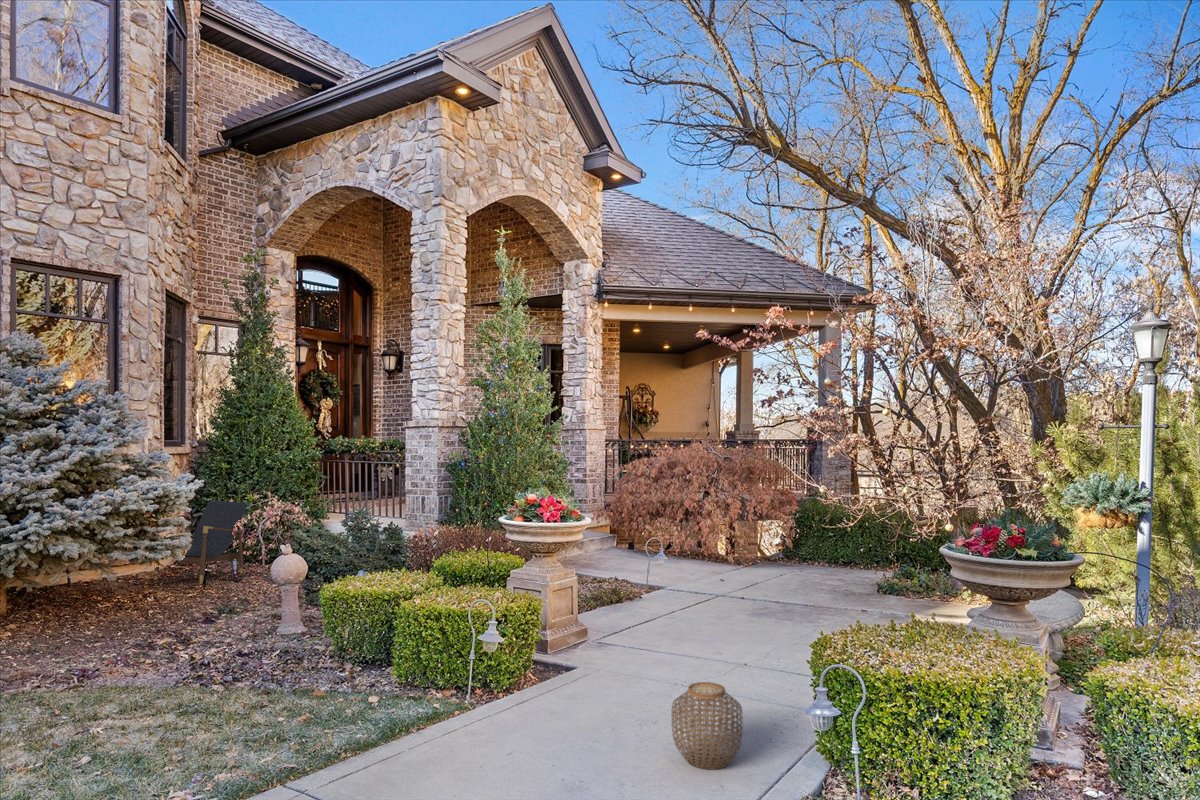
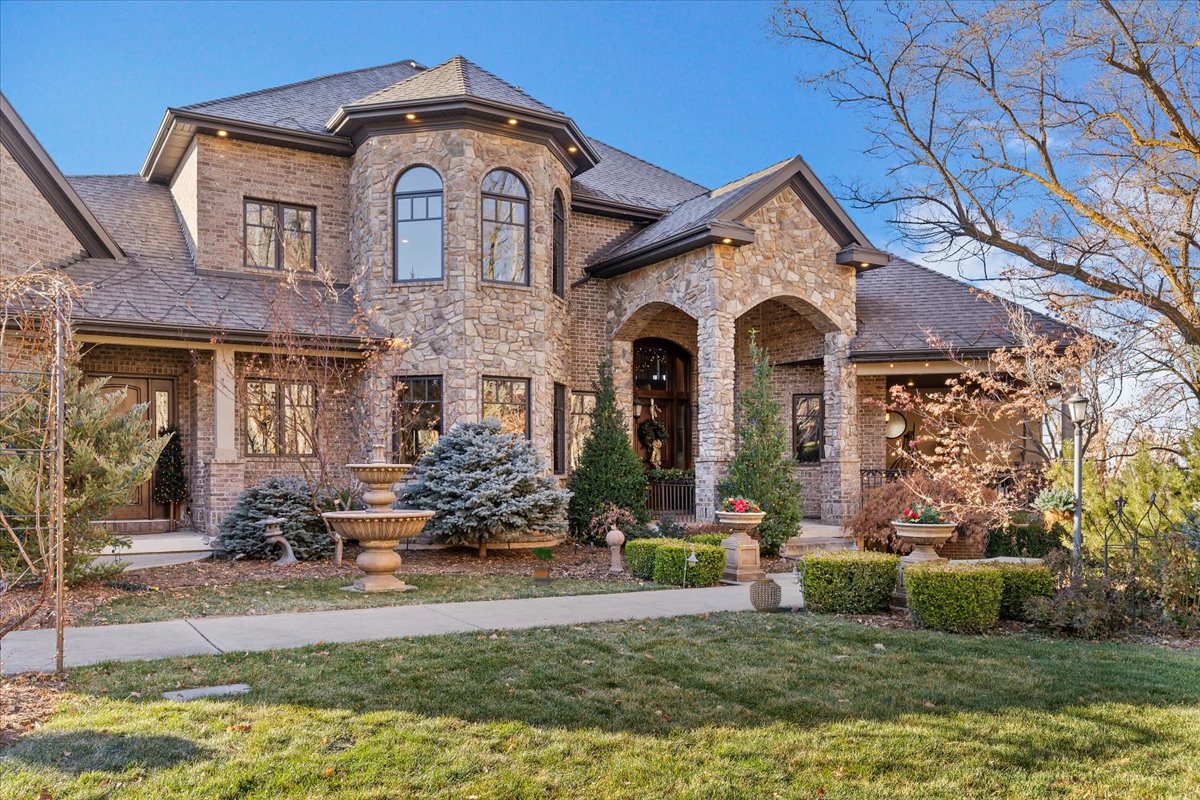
lounge chair: present [154,501,247,584] -> none [549,508,601,555]
potted tree: none [87,619,156,718] -> present [531,547,555,585]

